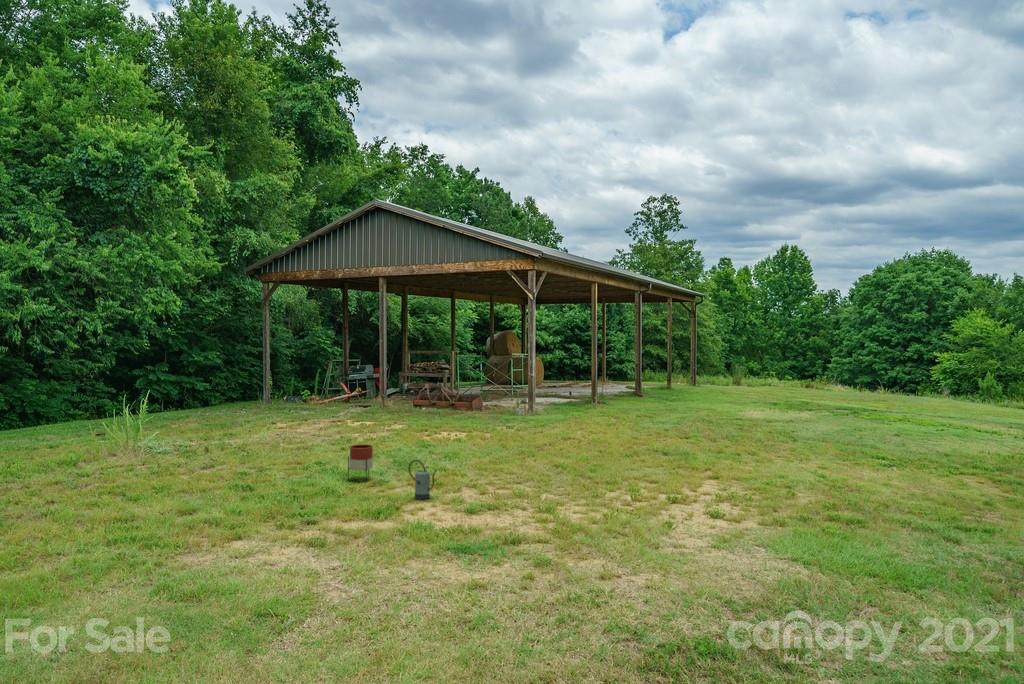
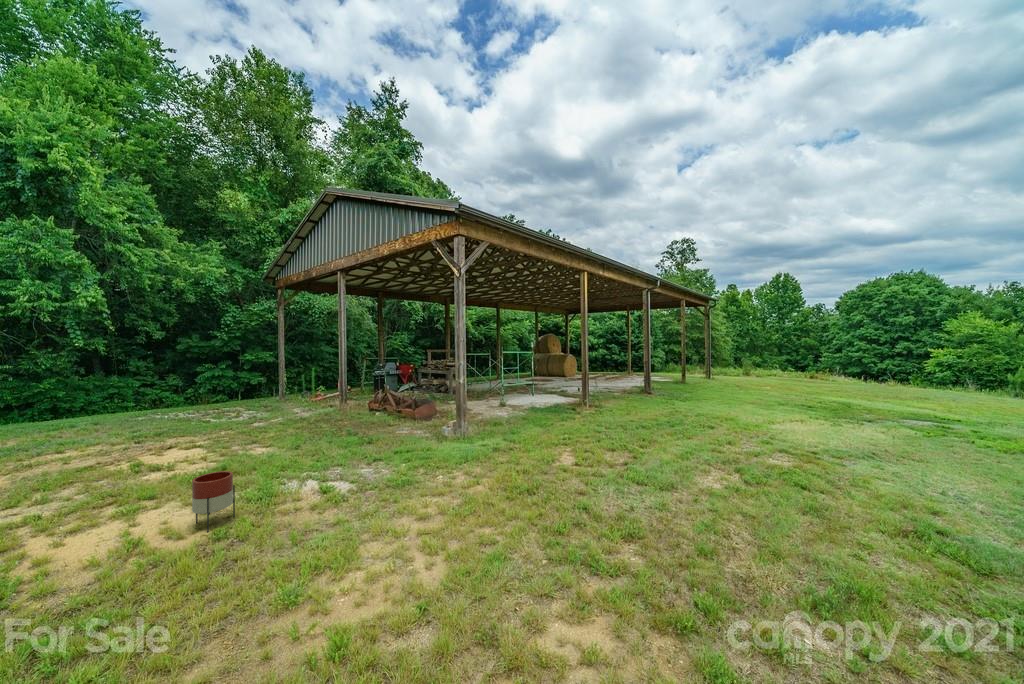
watering can: present [408,460,437,500] -> none [172,532,208,615]

